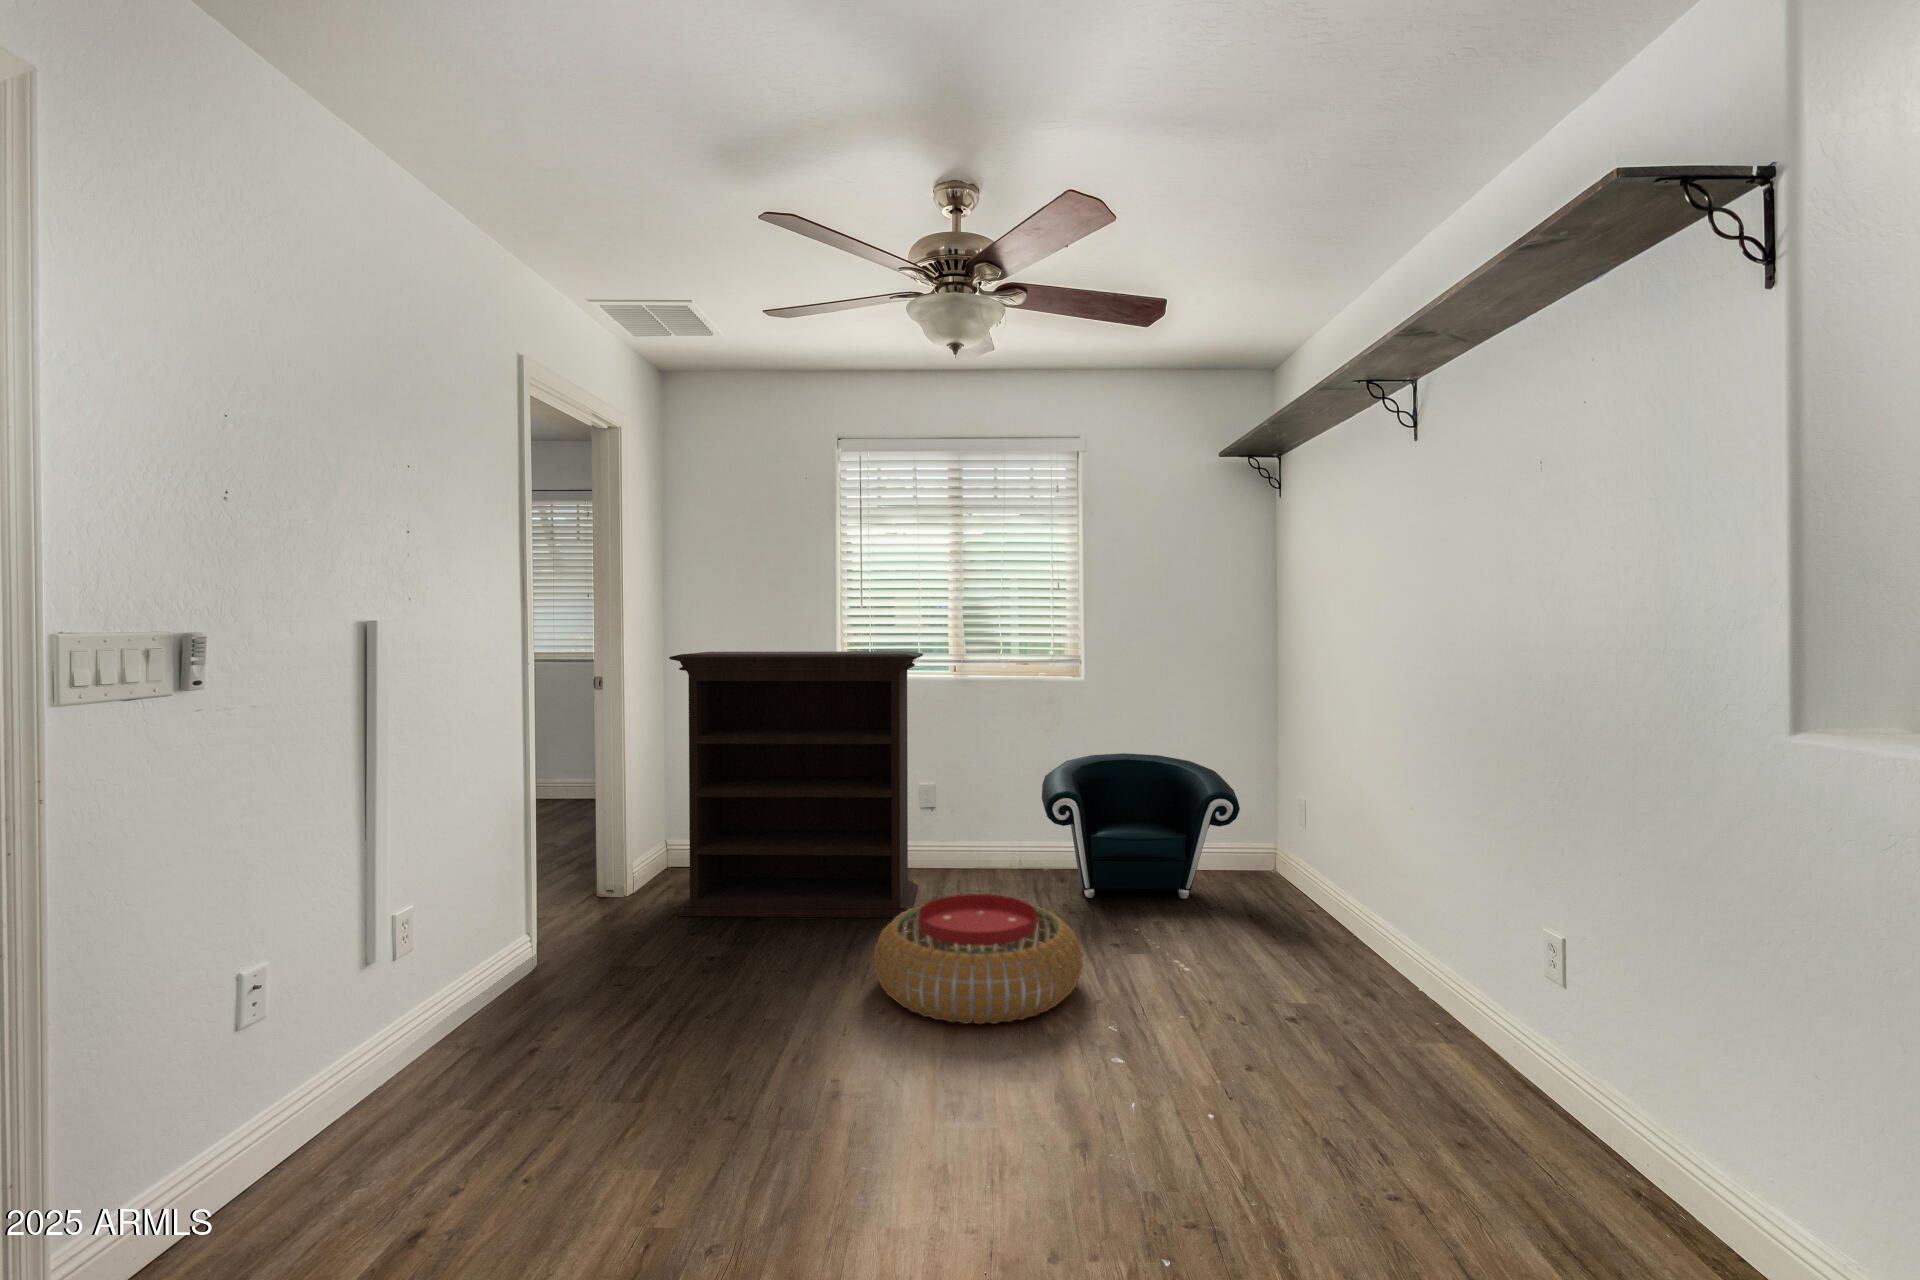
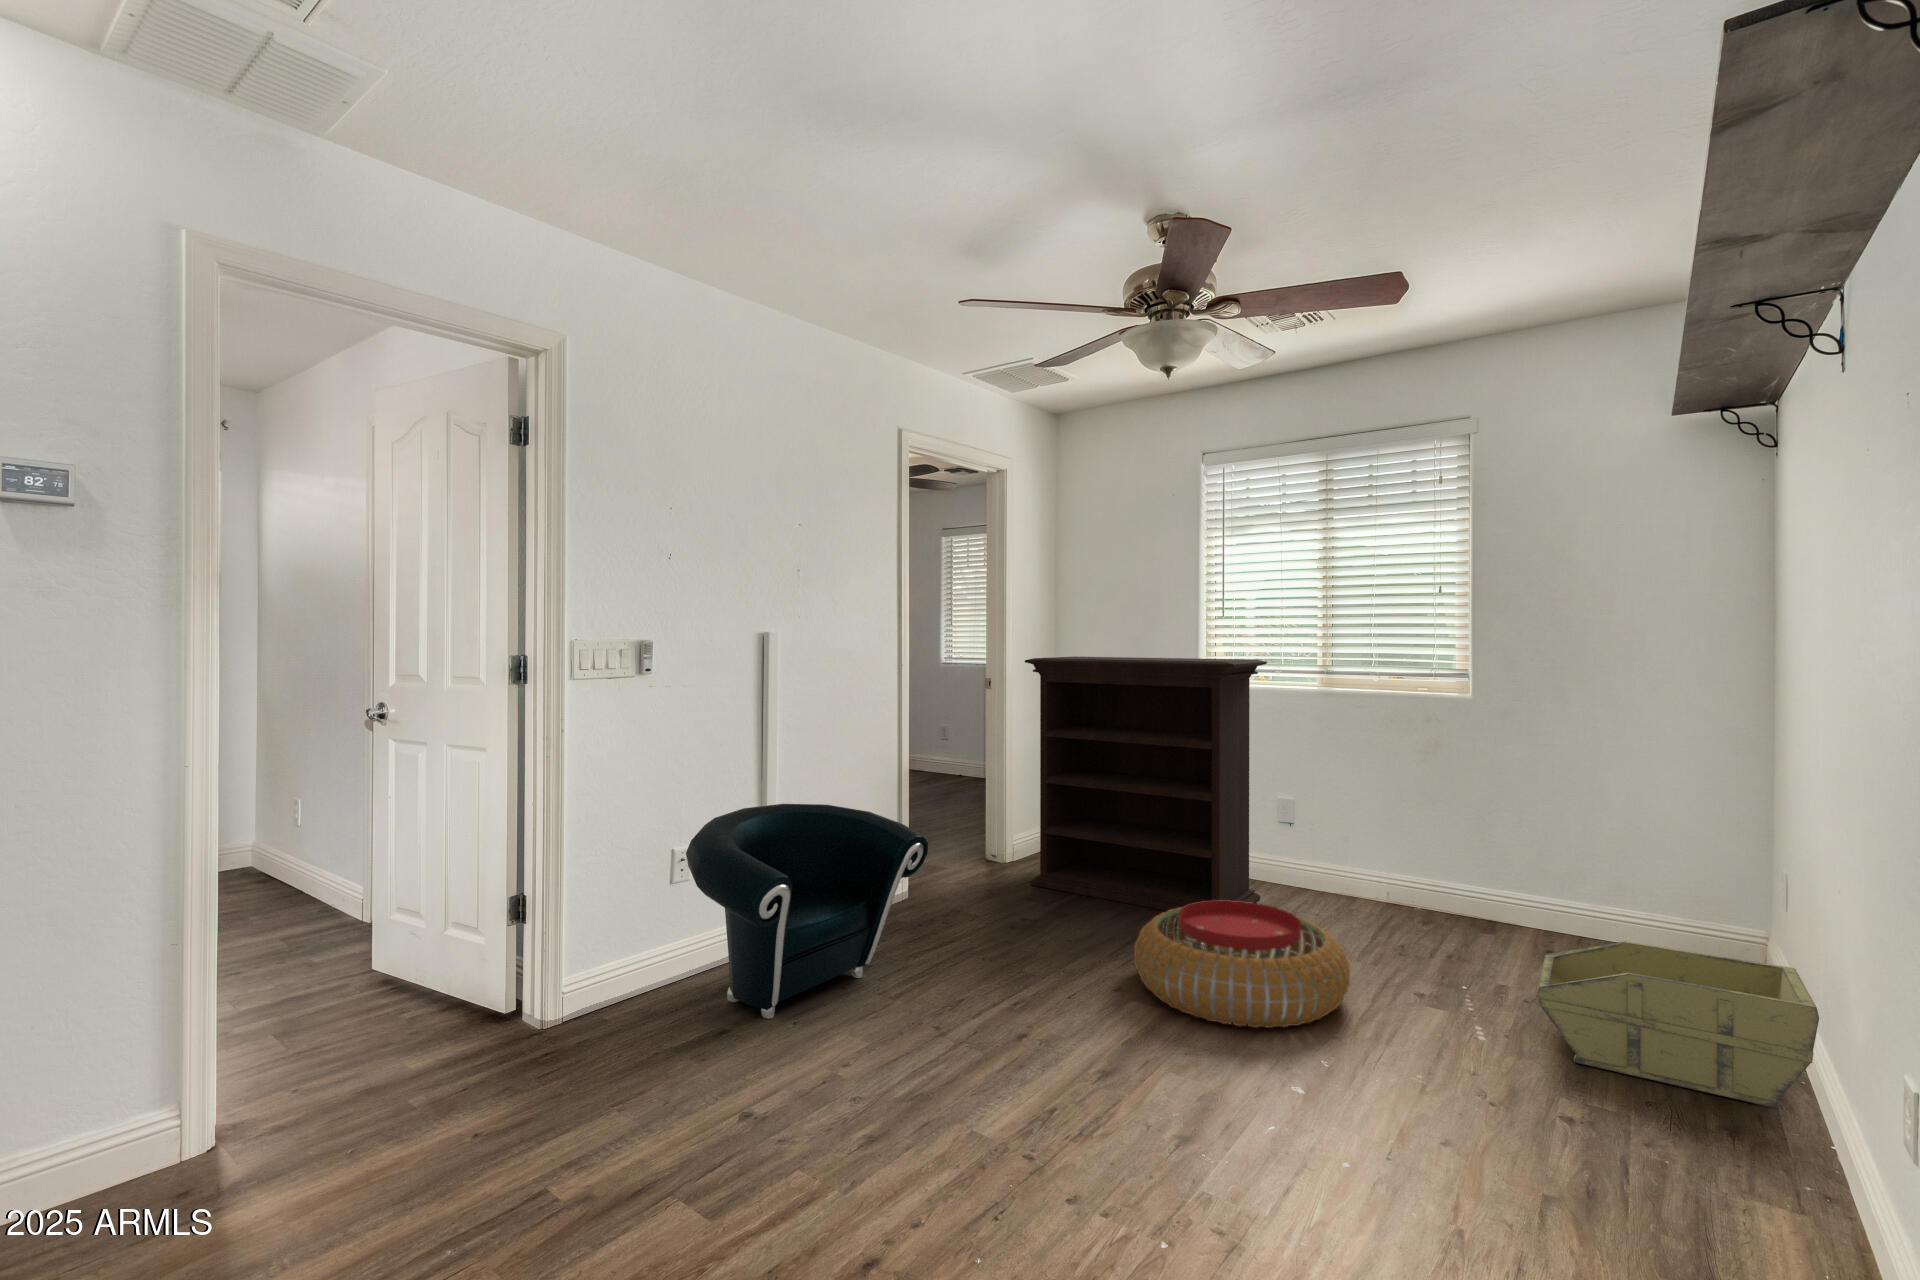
armchair: present [1042,753,1240,899] -> present [686,804,928,1019]
storage bin: none [1204,874,1406,983] -> present [1537,941,1819,1108]

